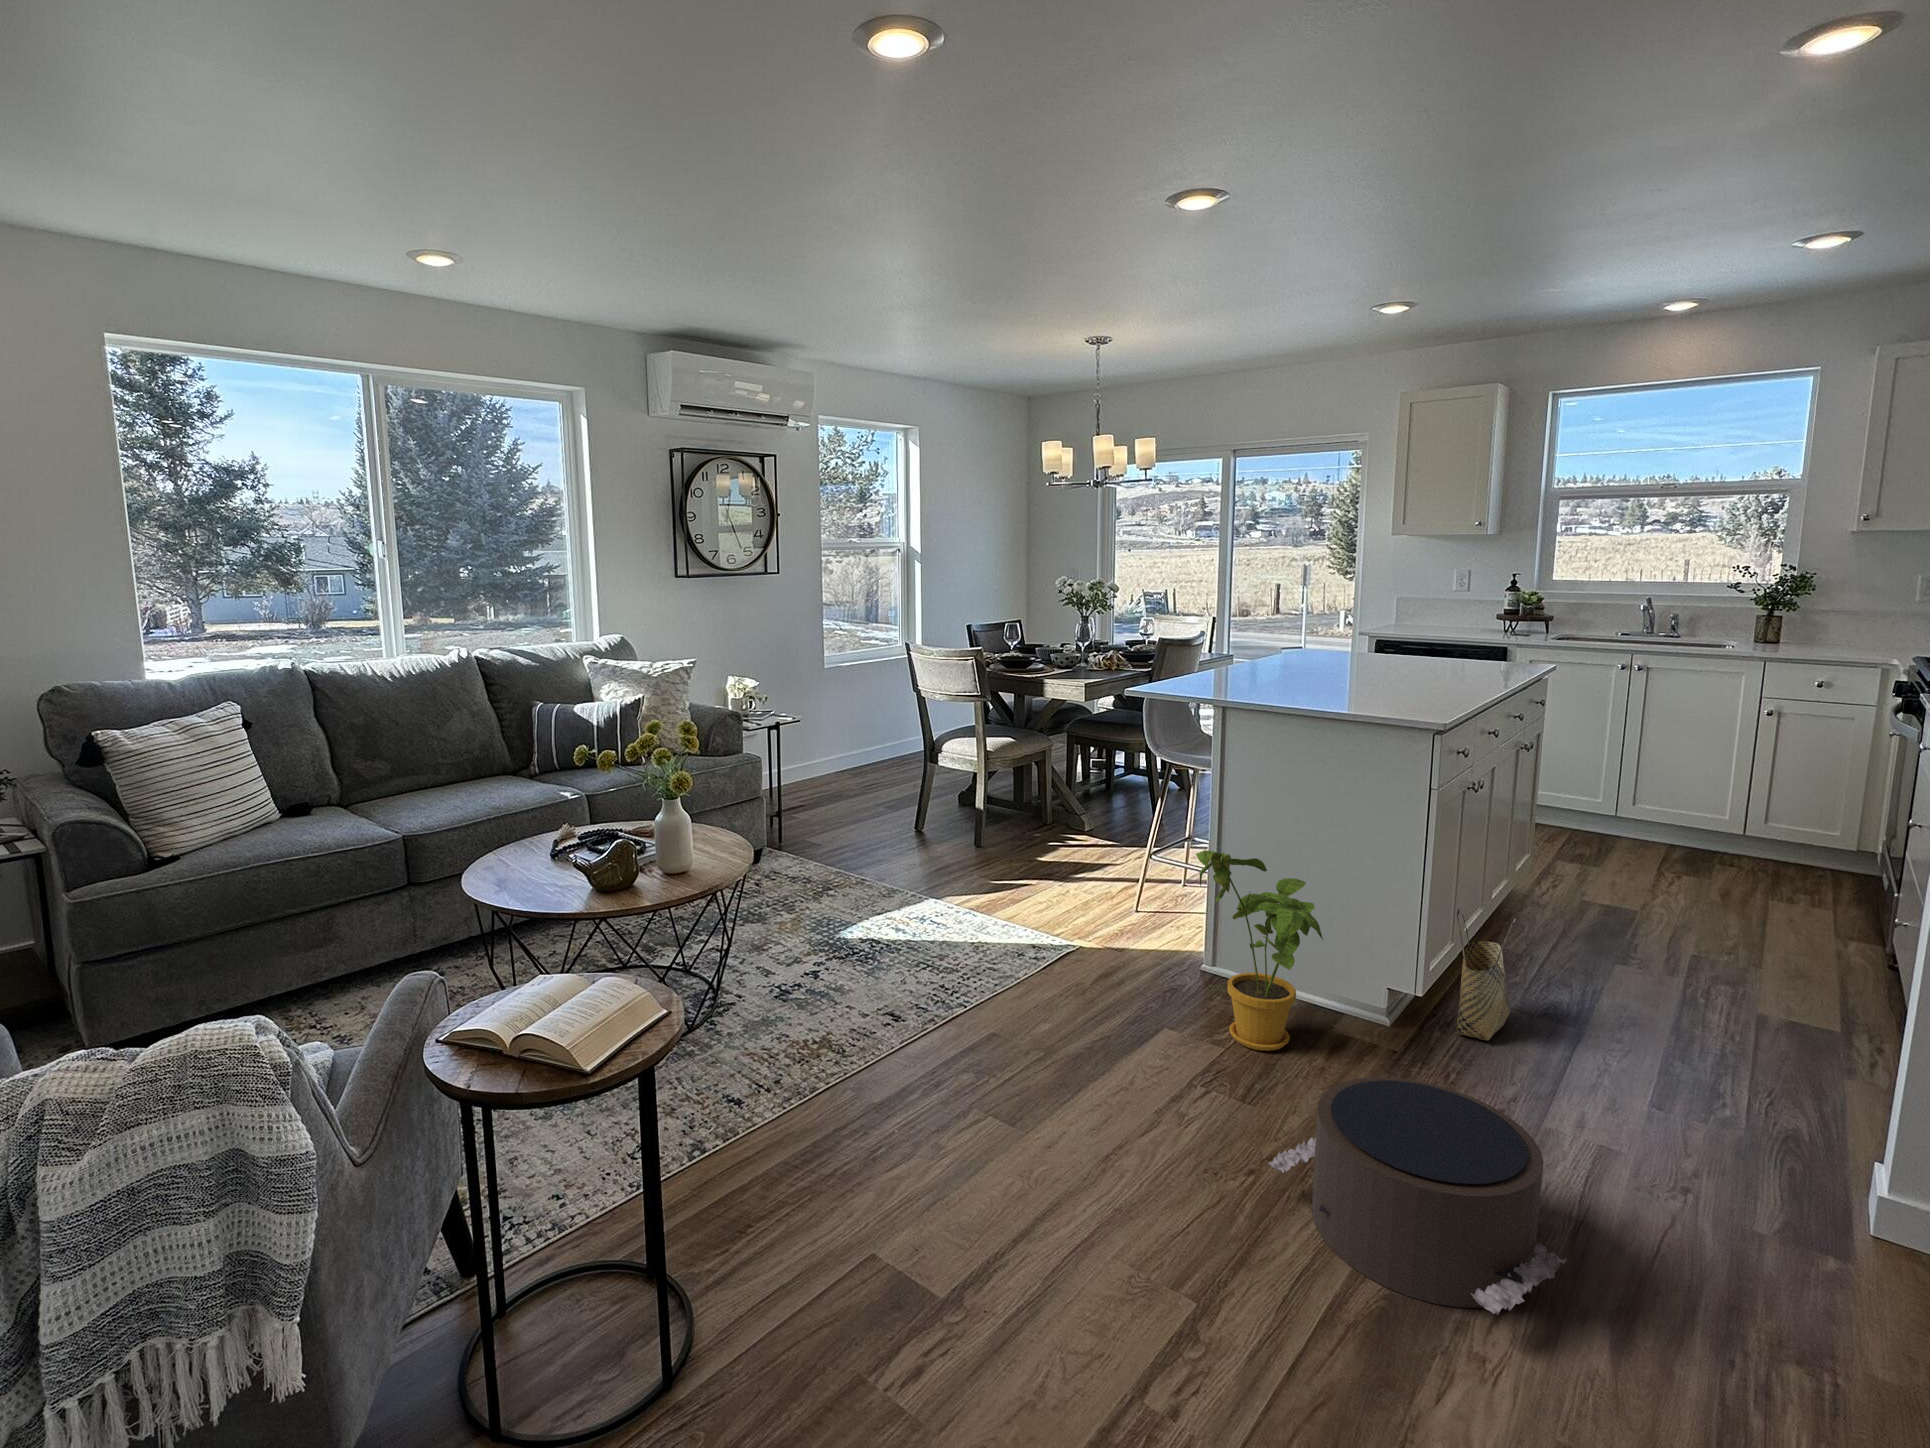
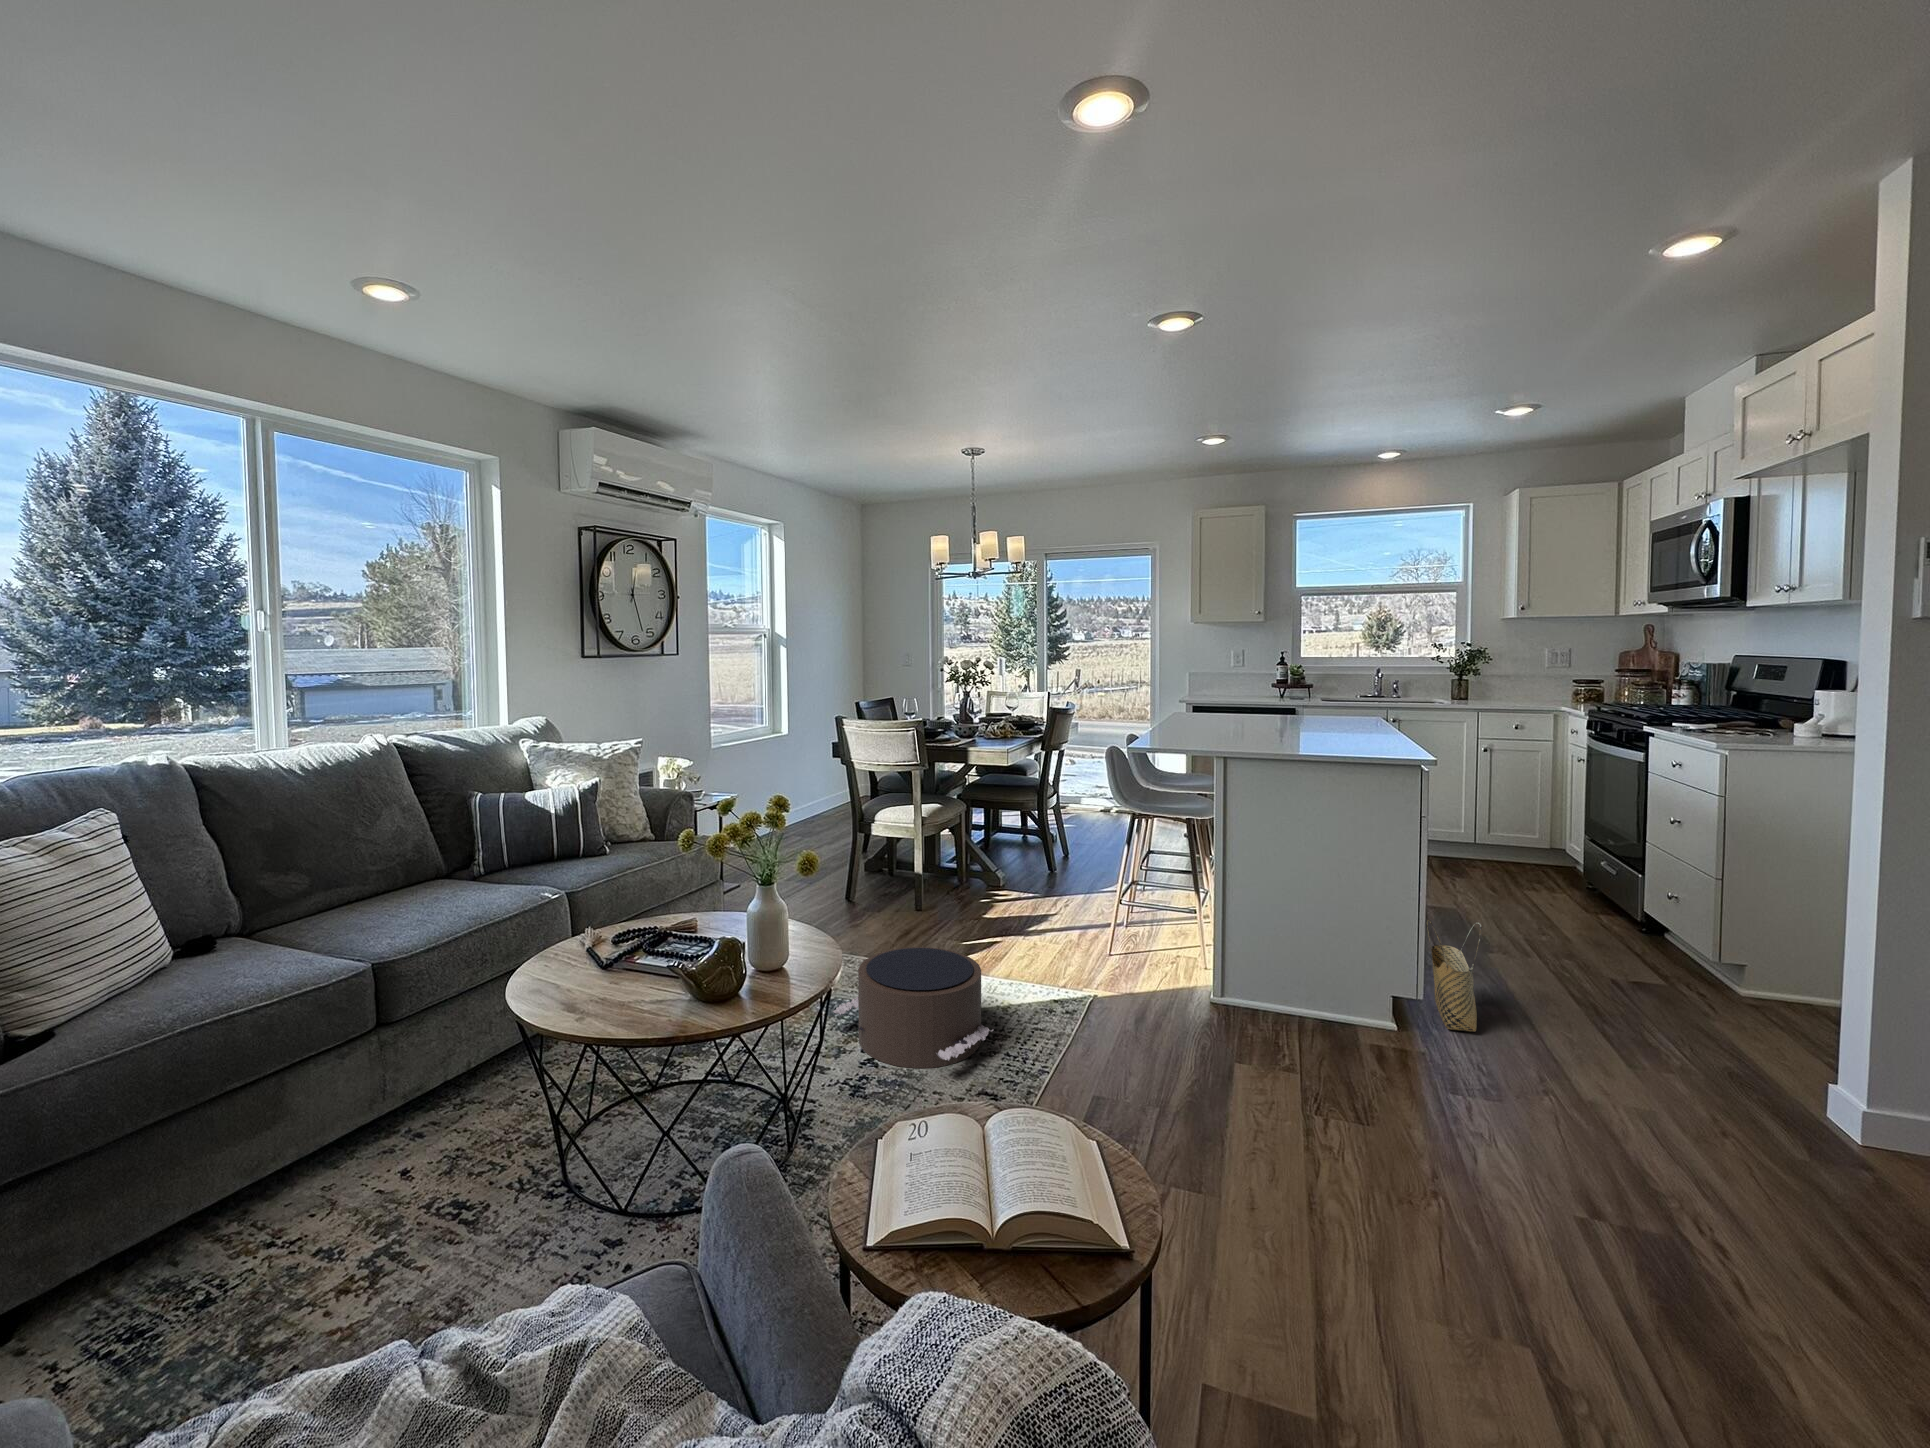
house plant: present [1196,850,1323,1051] -> none [1255,889,1382,1072]
pouf: present [1268,1077,1567,1315] -> present [833,947,993,1068]

